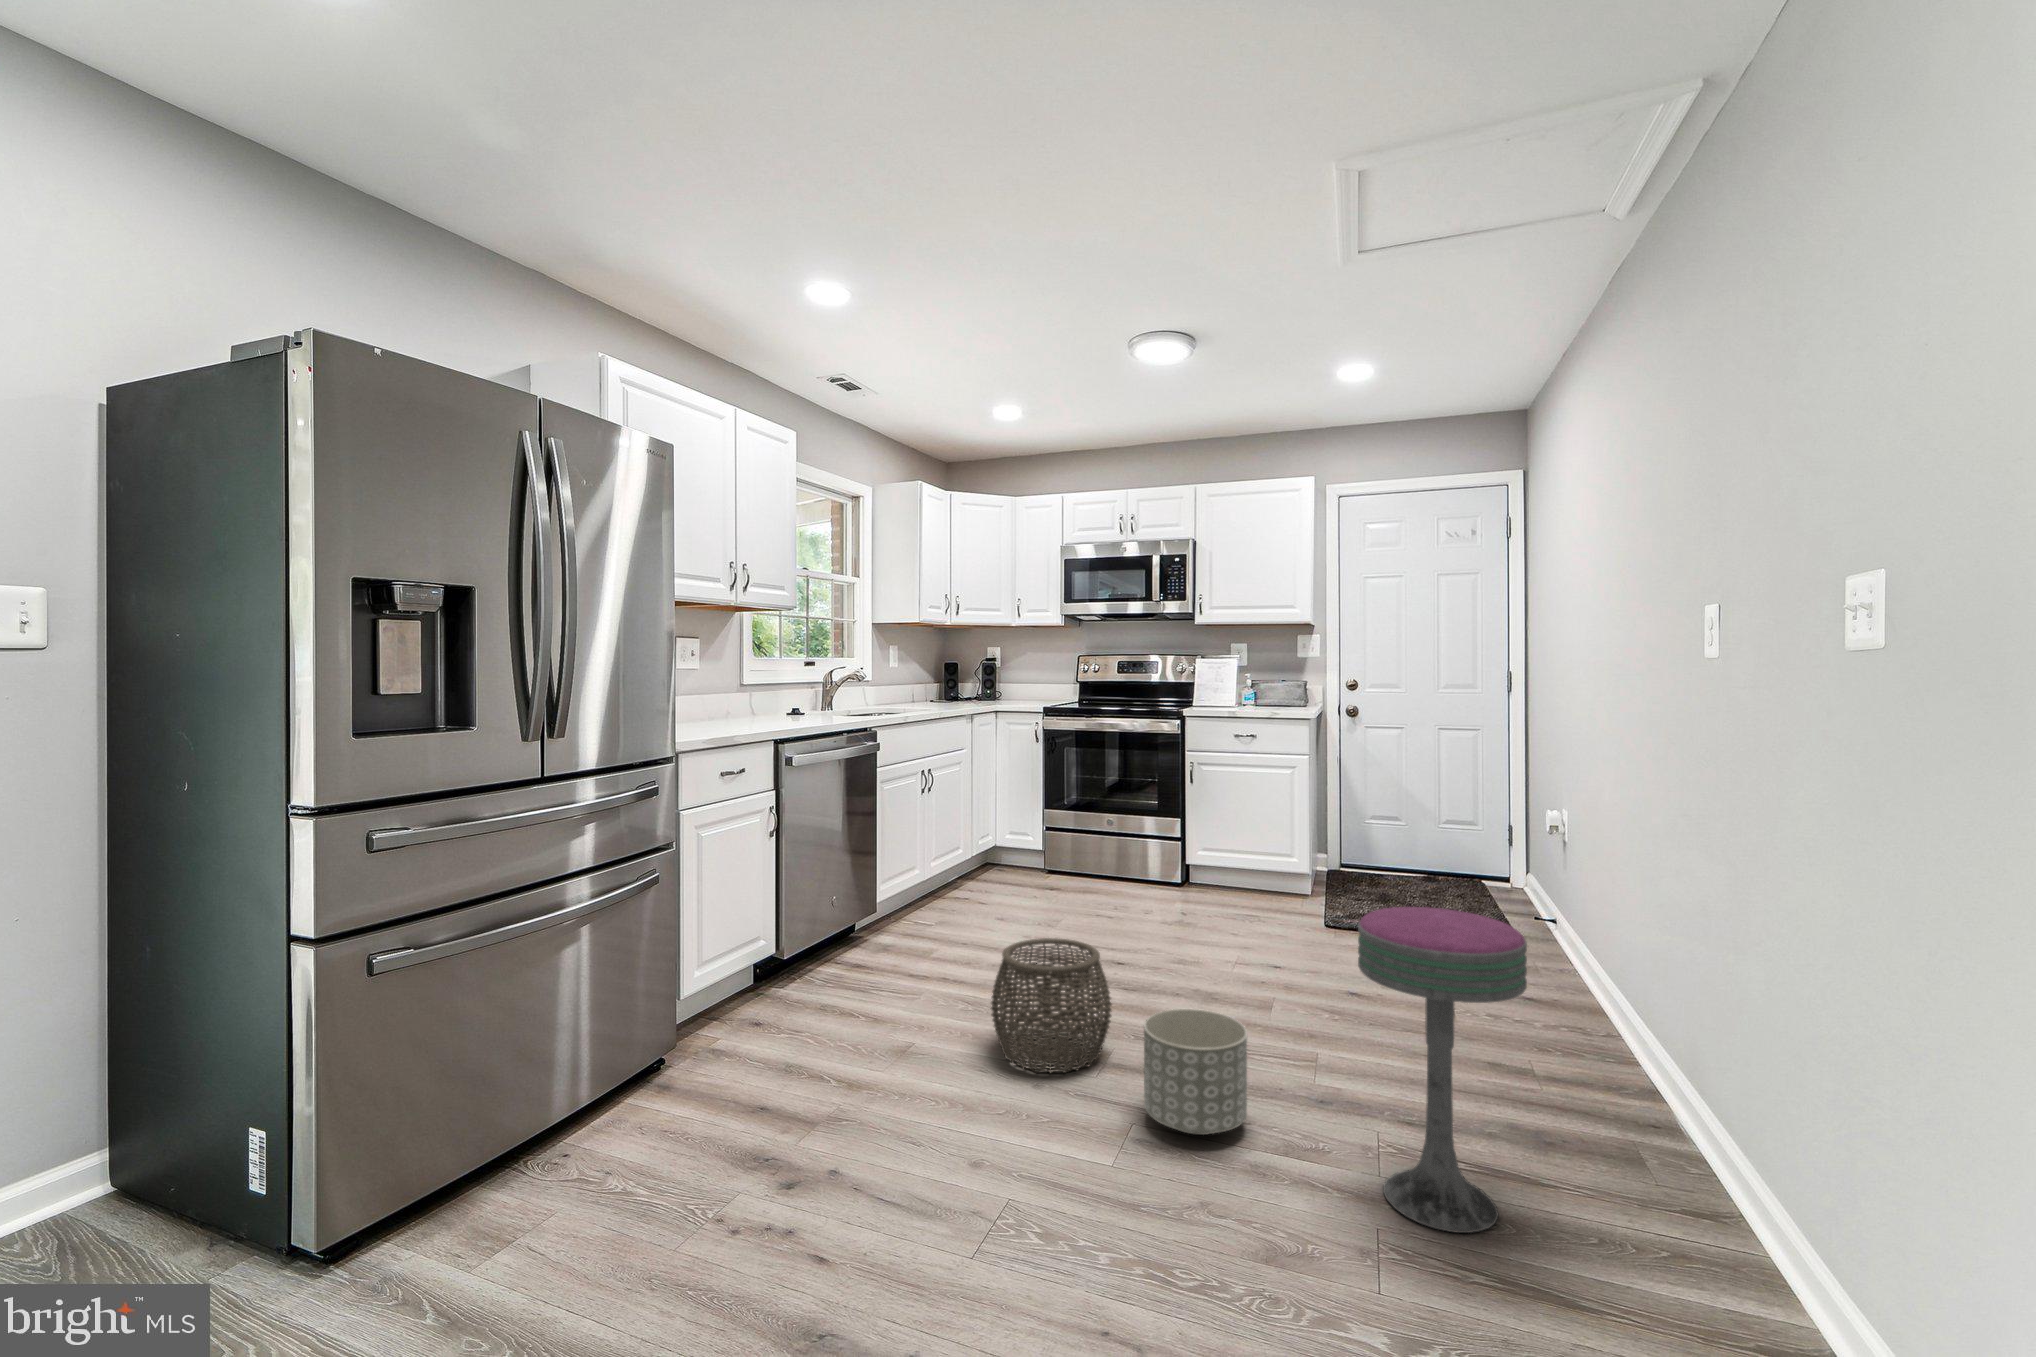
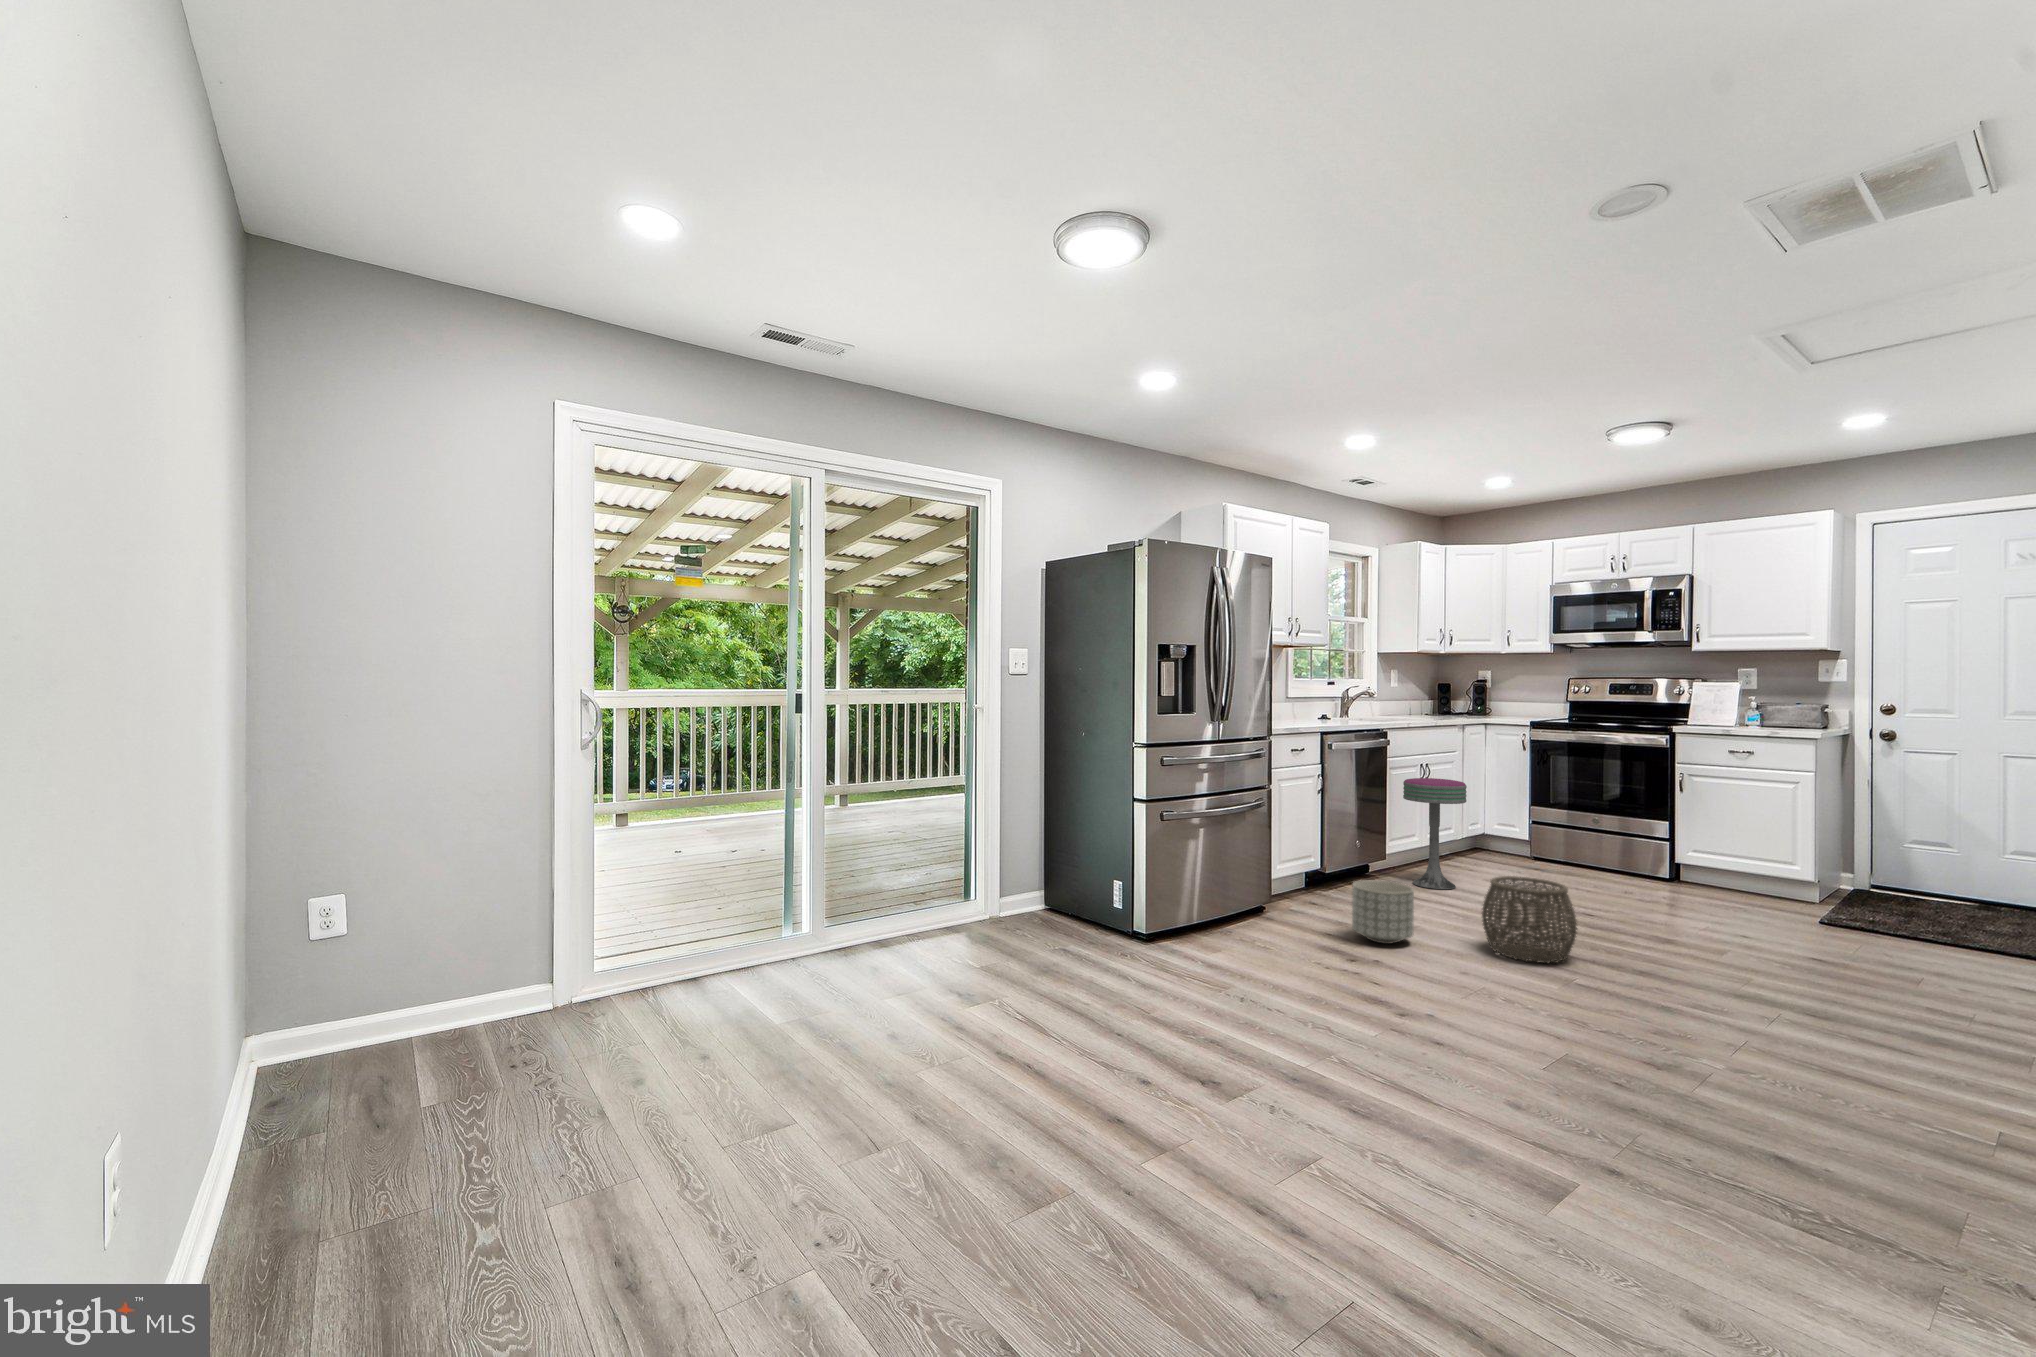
bar stool: present [1358,907,1527,1233] -> present [1403,778,1467,889]
planter: present [1144,1009,1247,1135] -> present [1352,880,1414,944]

